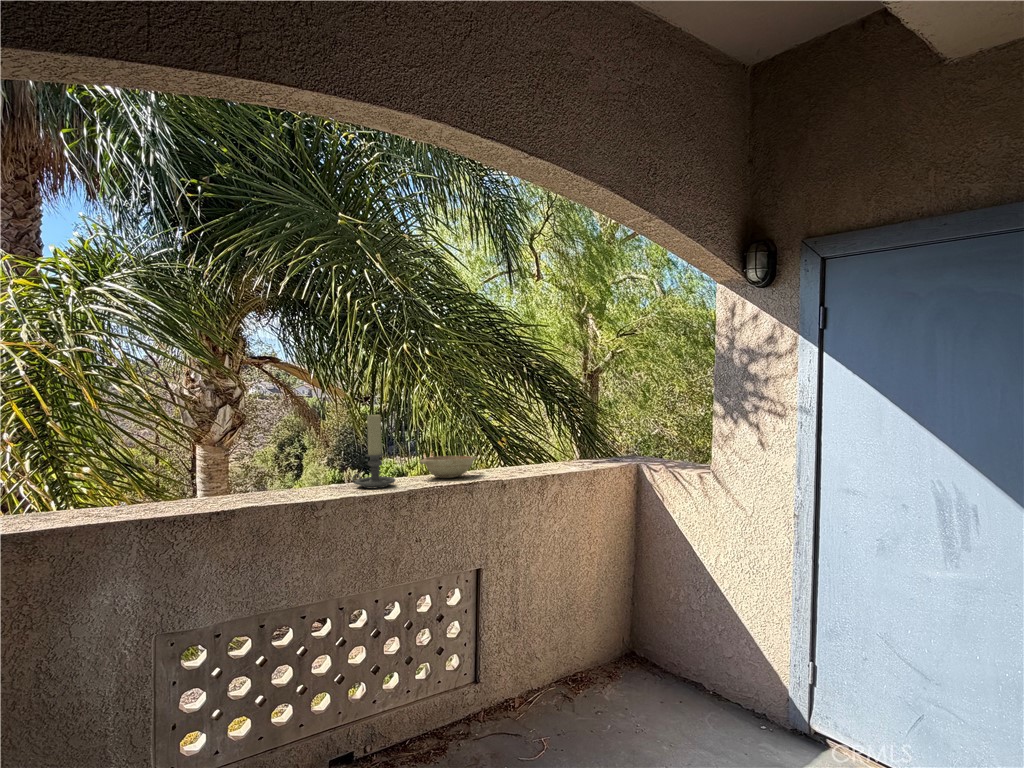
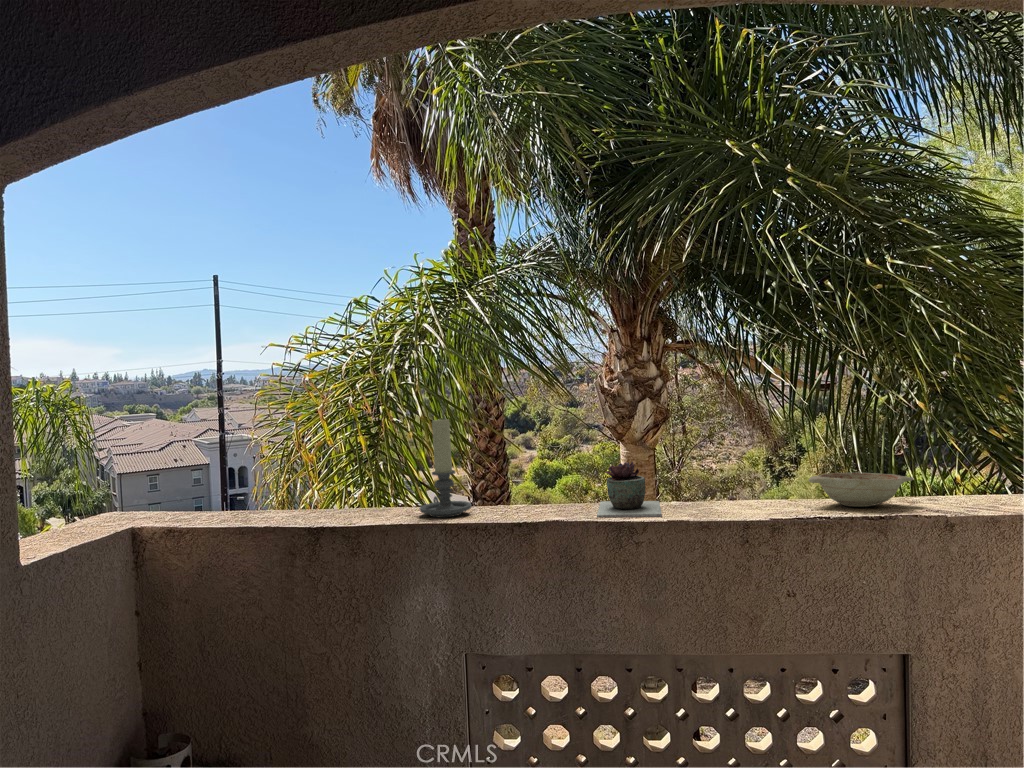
candle holder: present [353,415,395,489] -> present [419,419,472,518]
succulent plant: none [268,455,332,502] -> present [597,462,662,517]

